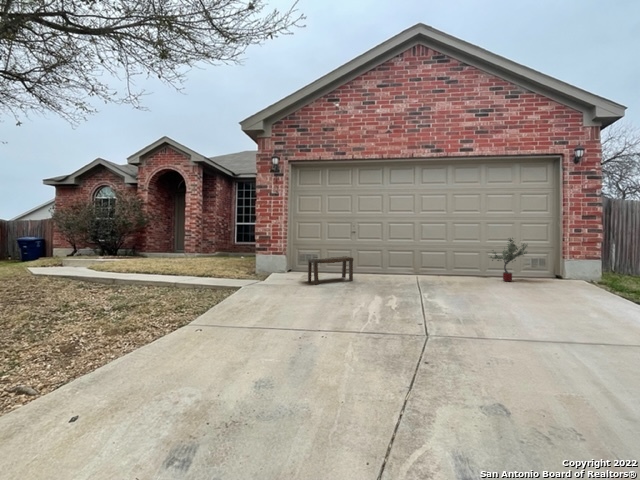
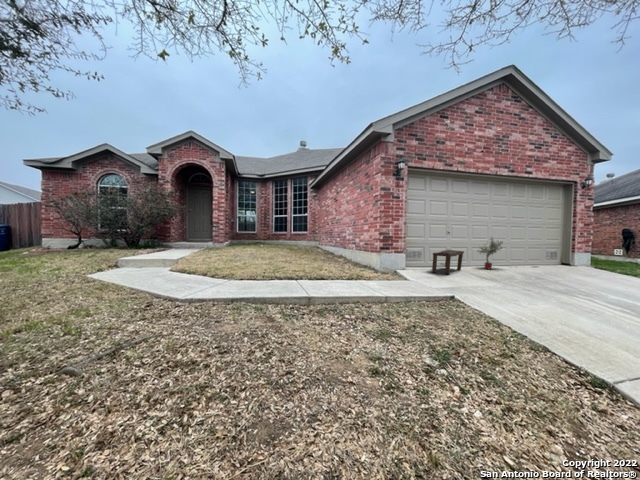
potted tree: present [489,238,528,281] -> present [477,238,503,269]

